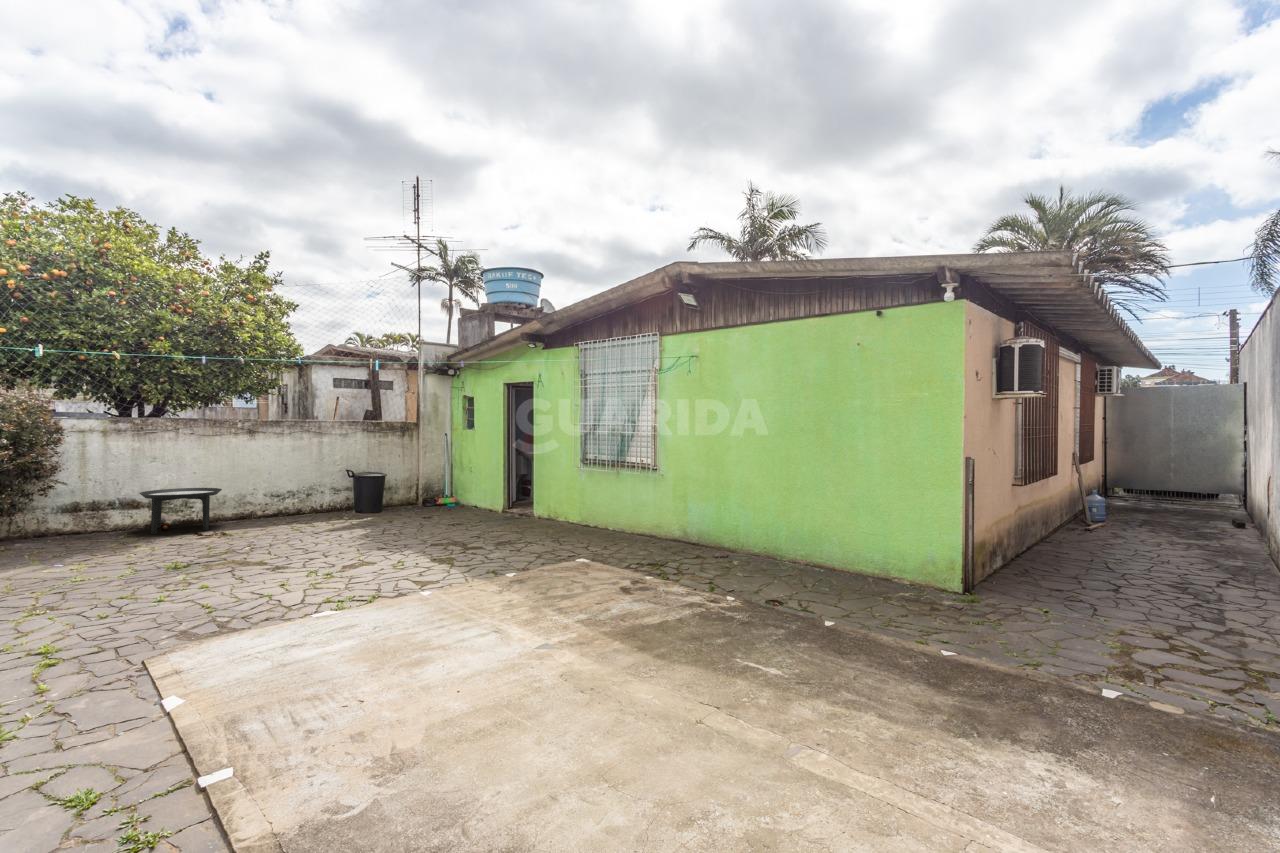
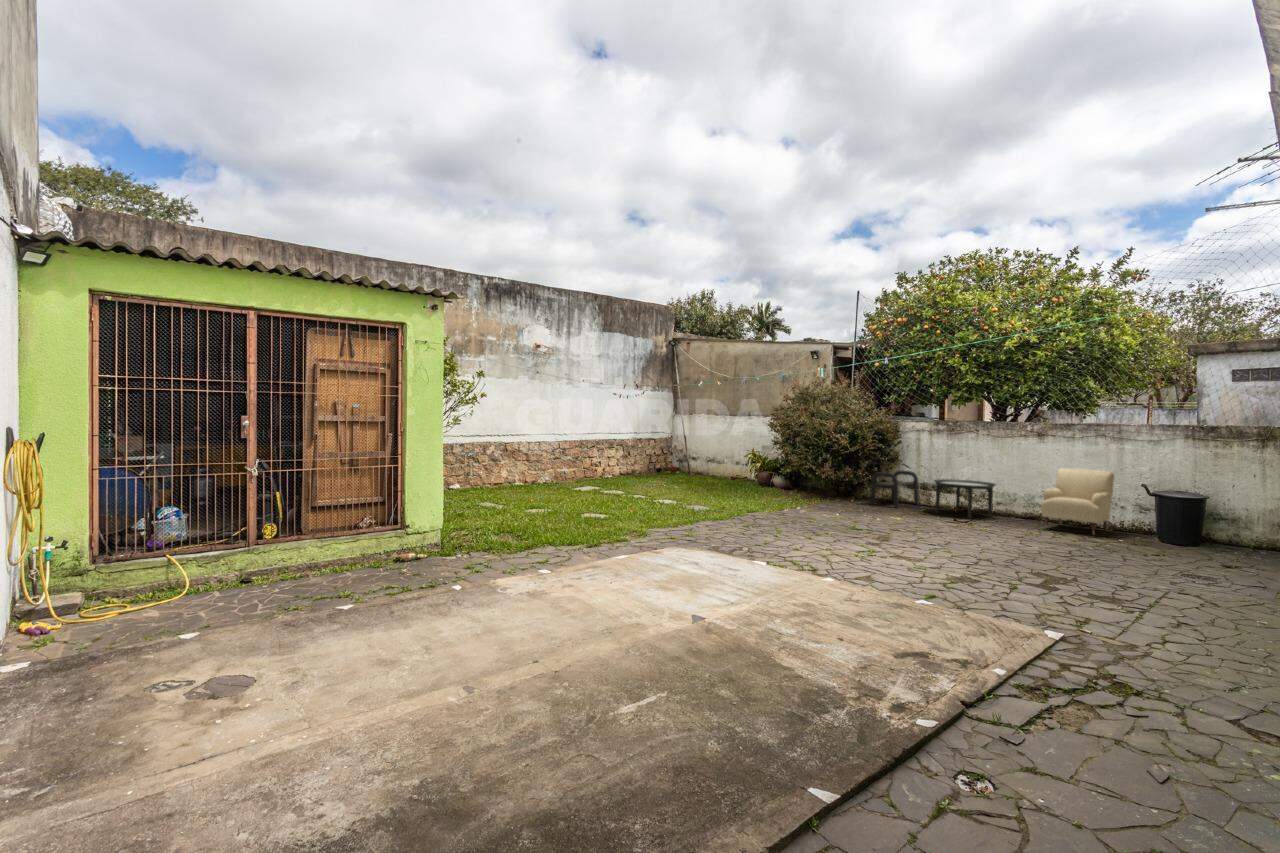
chair: none [274,462,333,522] -> present [1041,468,1114,534]
bench: none [28,489,88,546] -> present [870,470,919,508]

